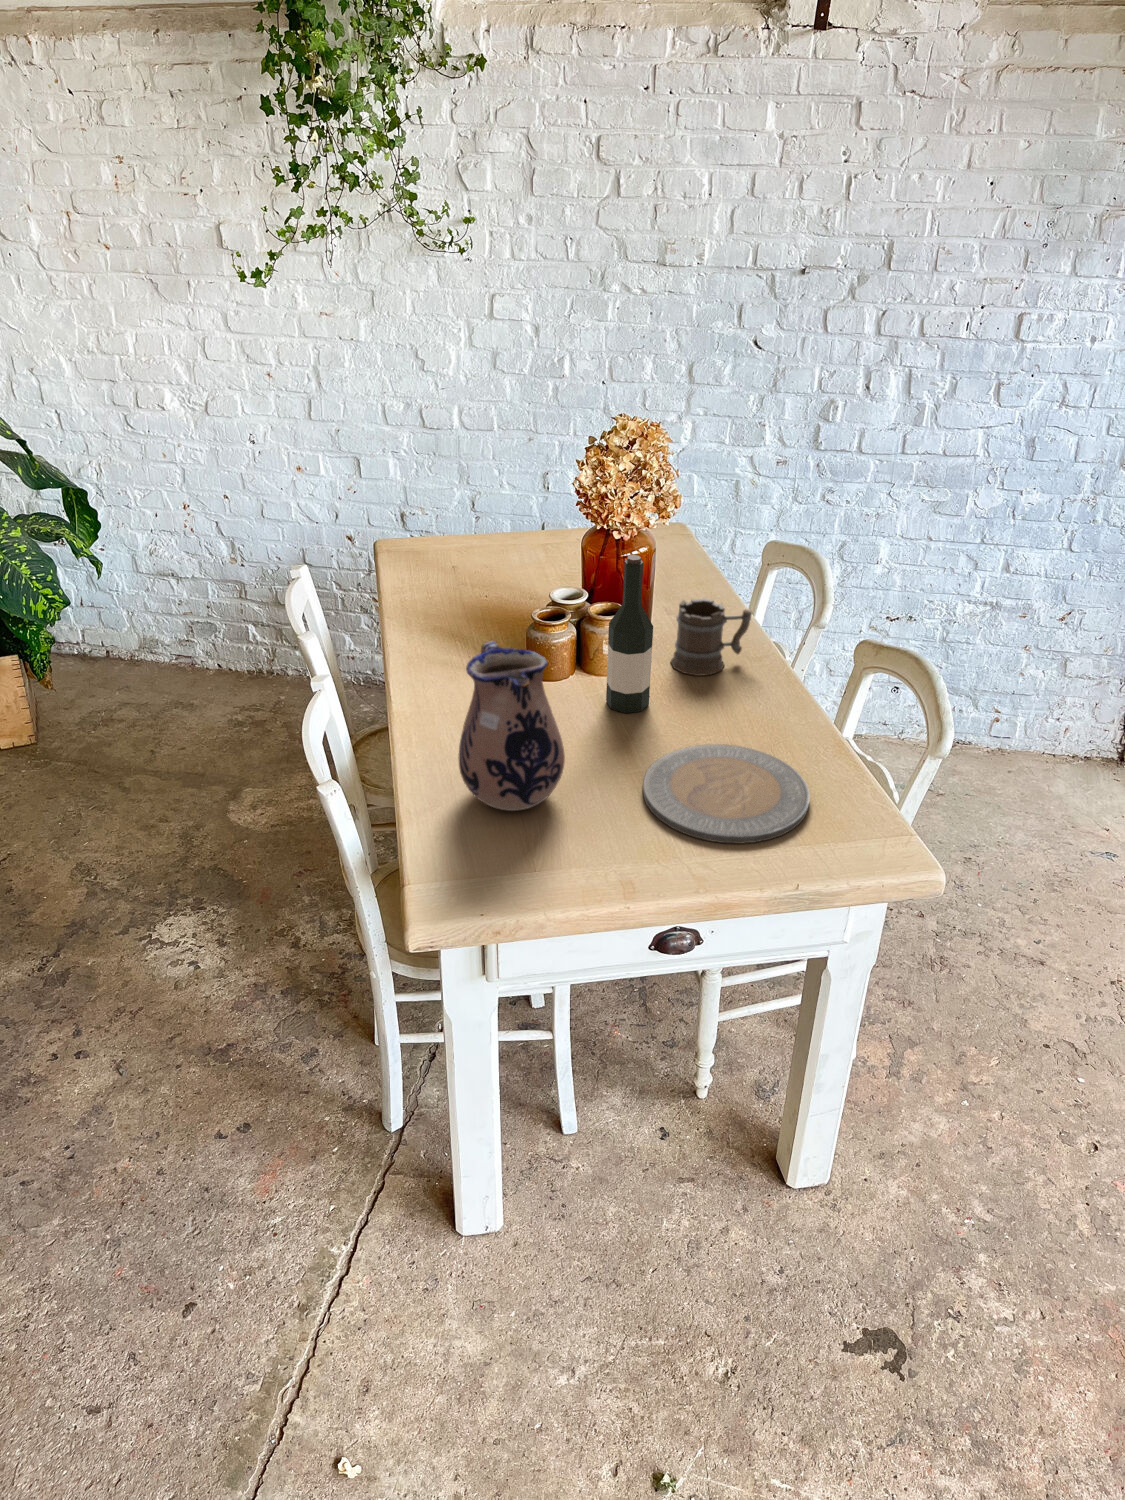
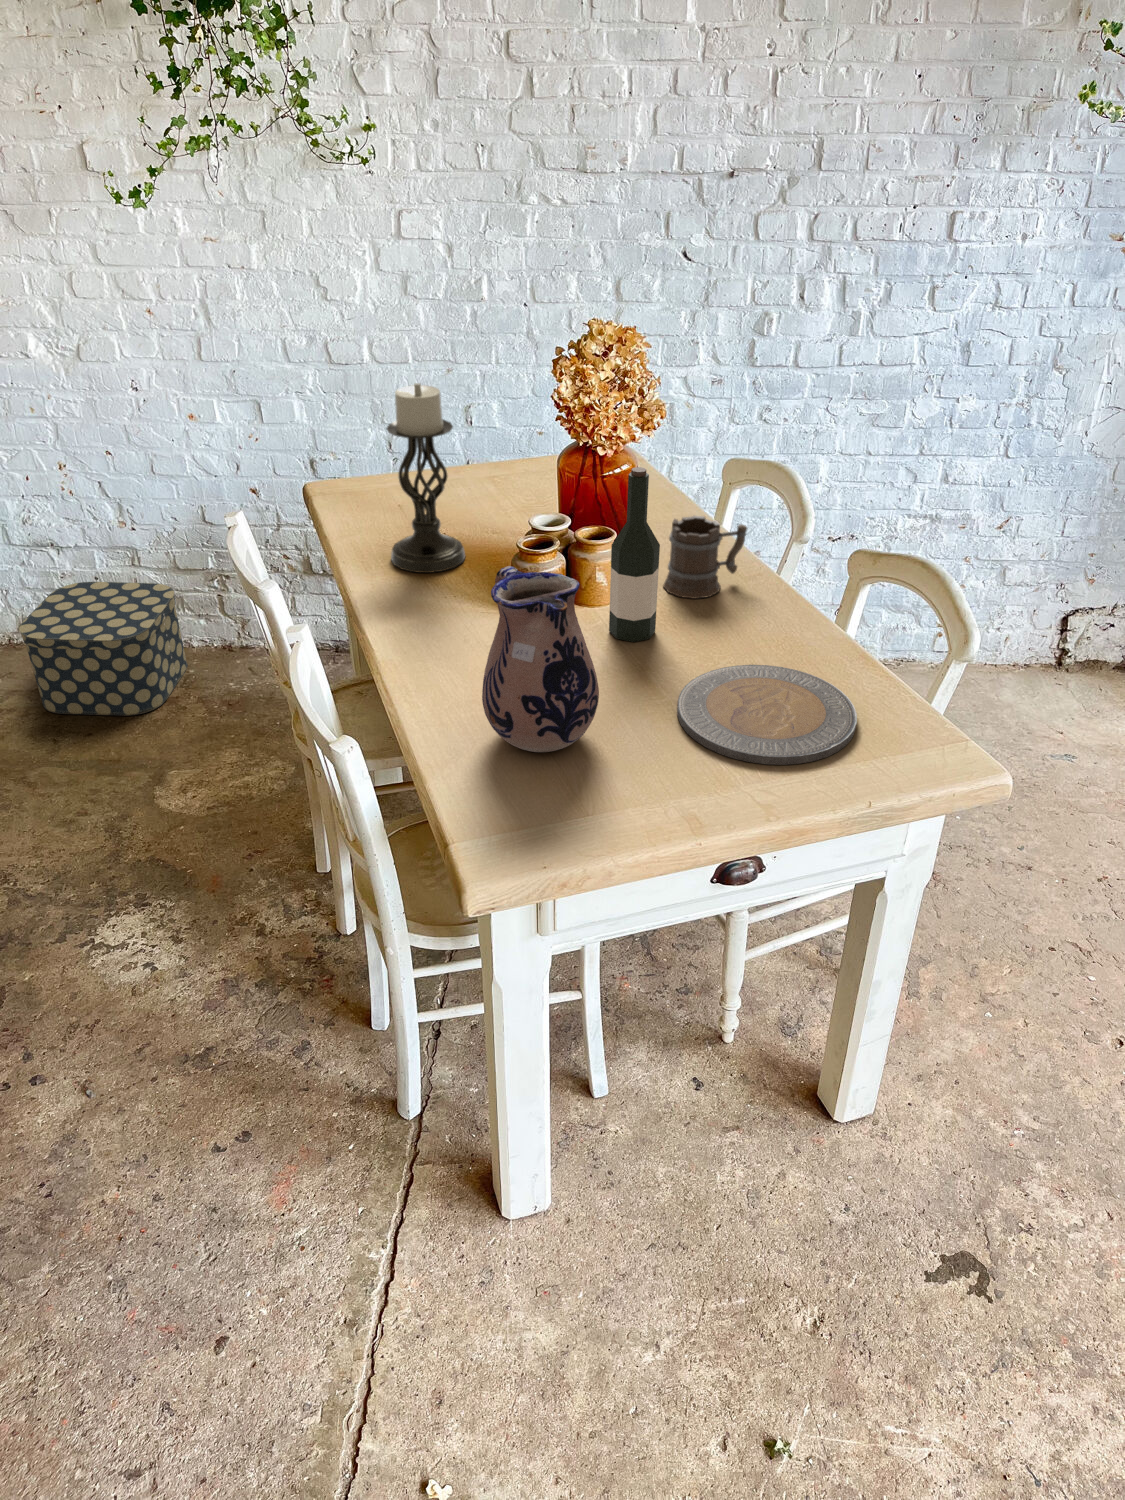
candle holder: none [430,463,498,633] -> present [387,383,465,573]
storage box: none [134,609,282,732] -> present [19,582,188,716]

